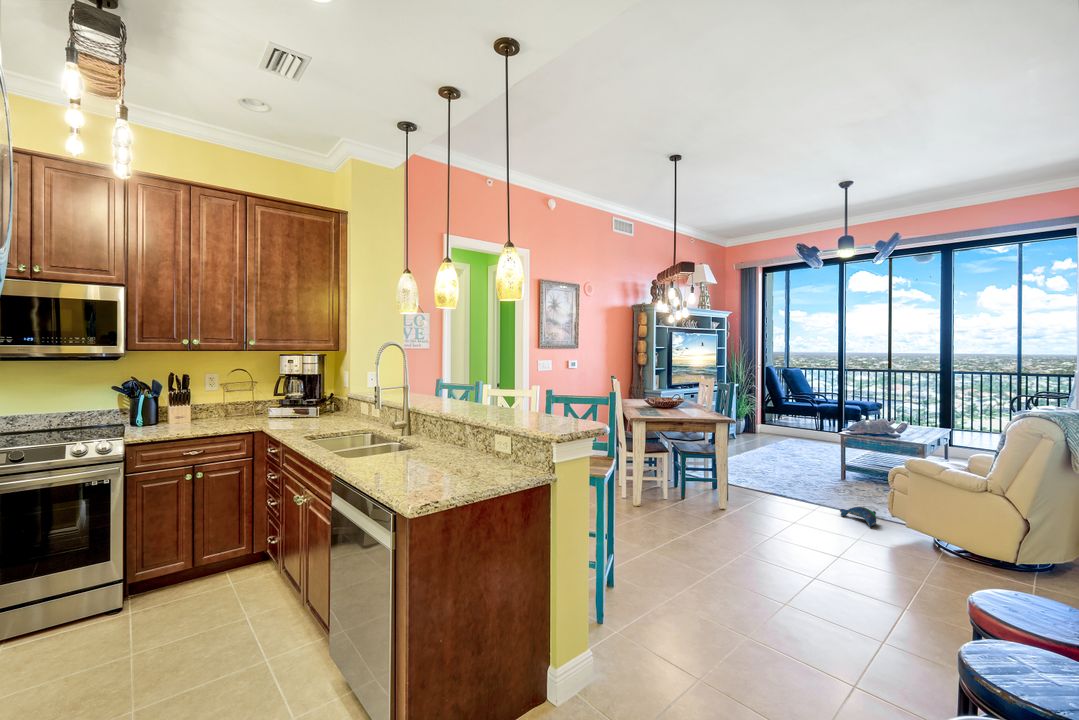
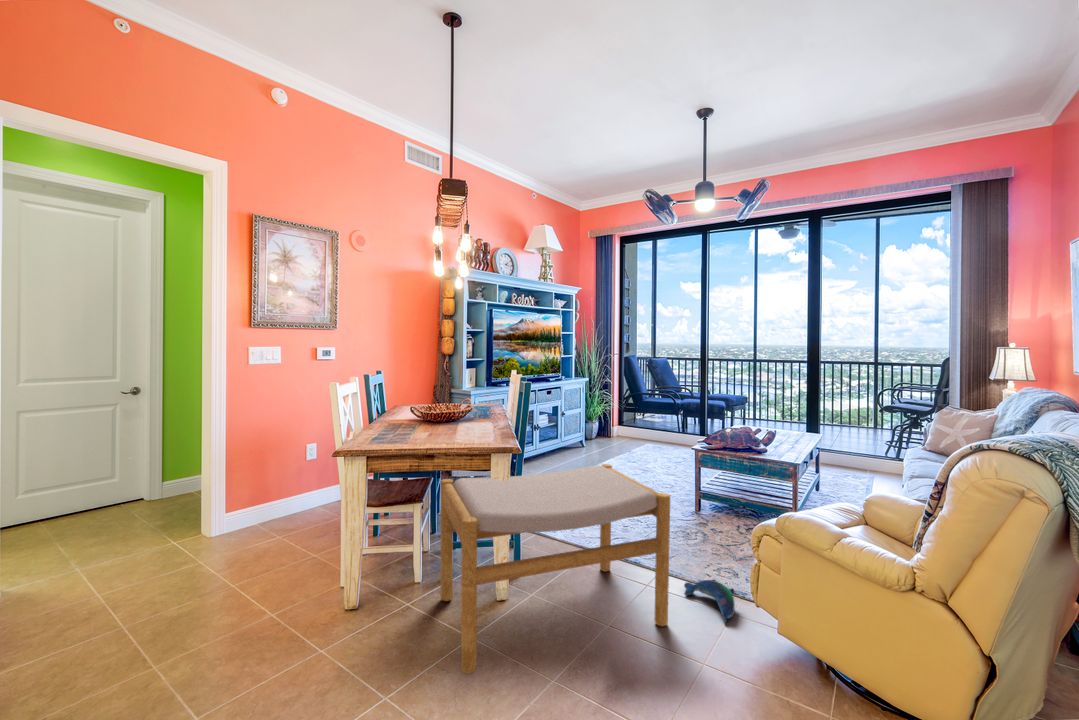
footstool: none [684,435,833,531] -> present [440,464,670,674]

